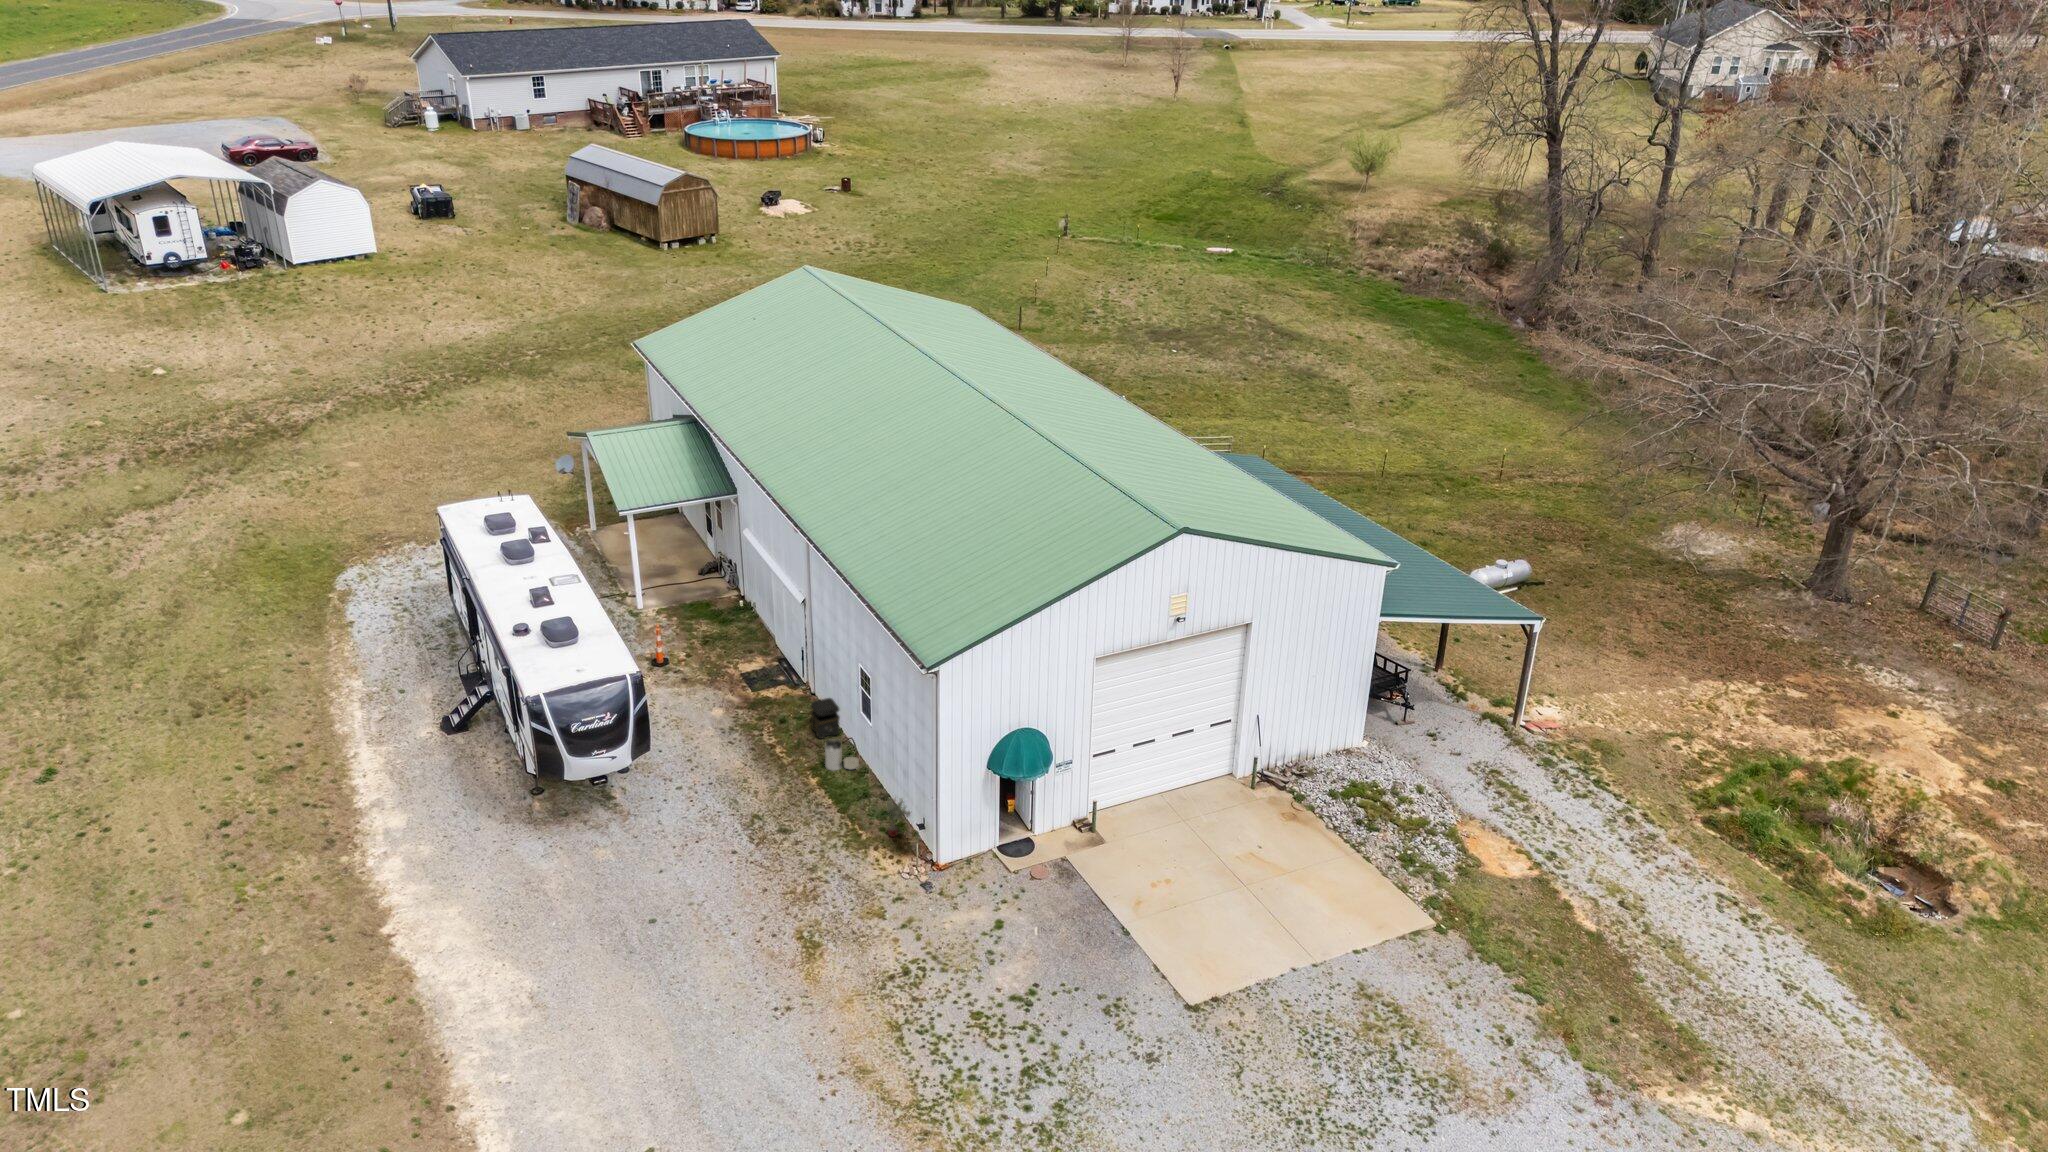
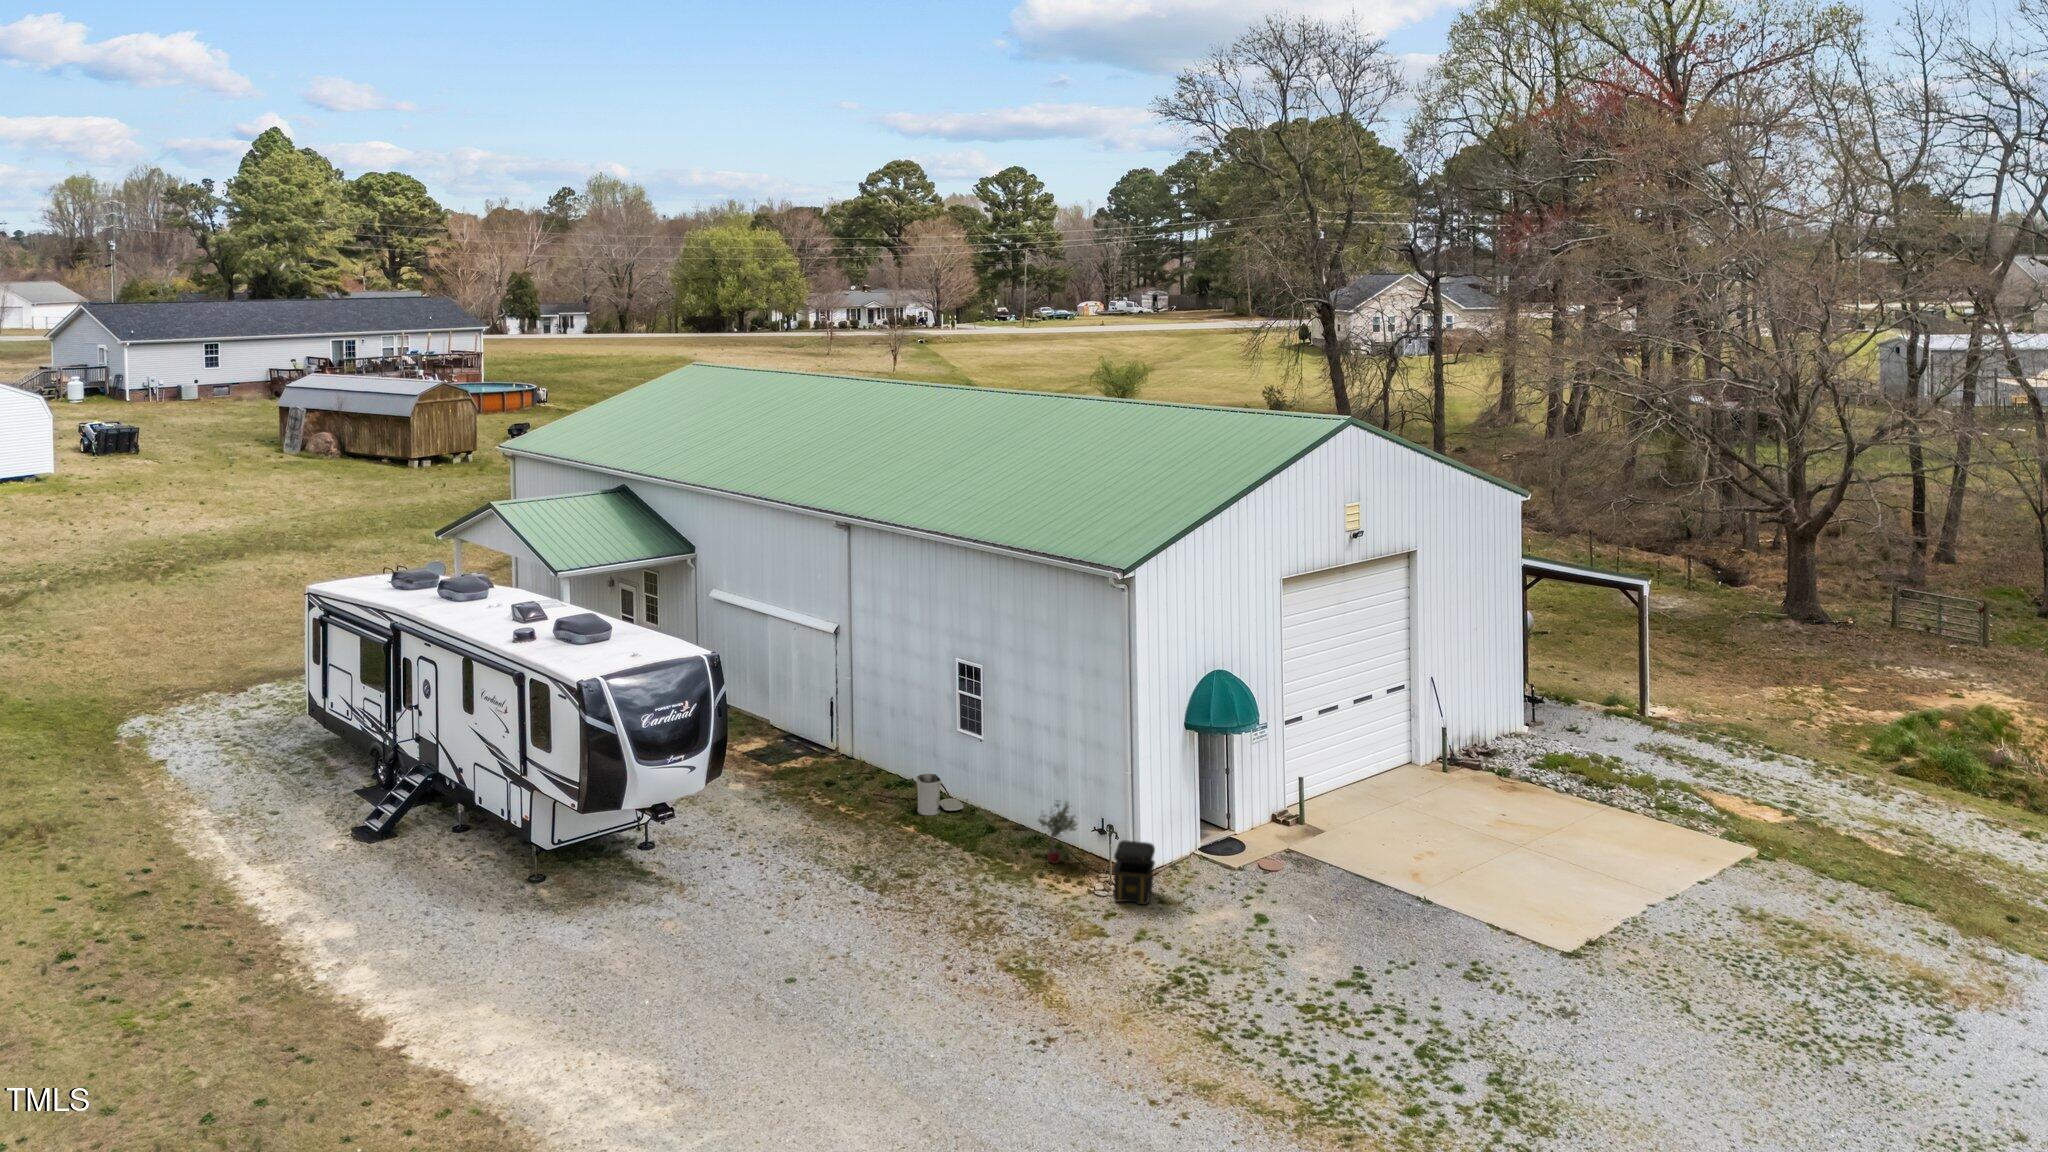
toolbox: present [811,698,840,739] -> present [1113,840,1155,905]

